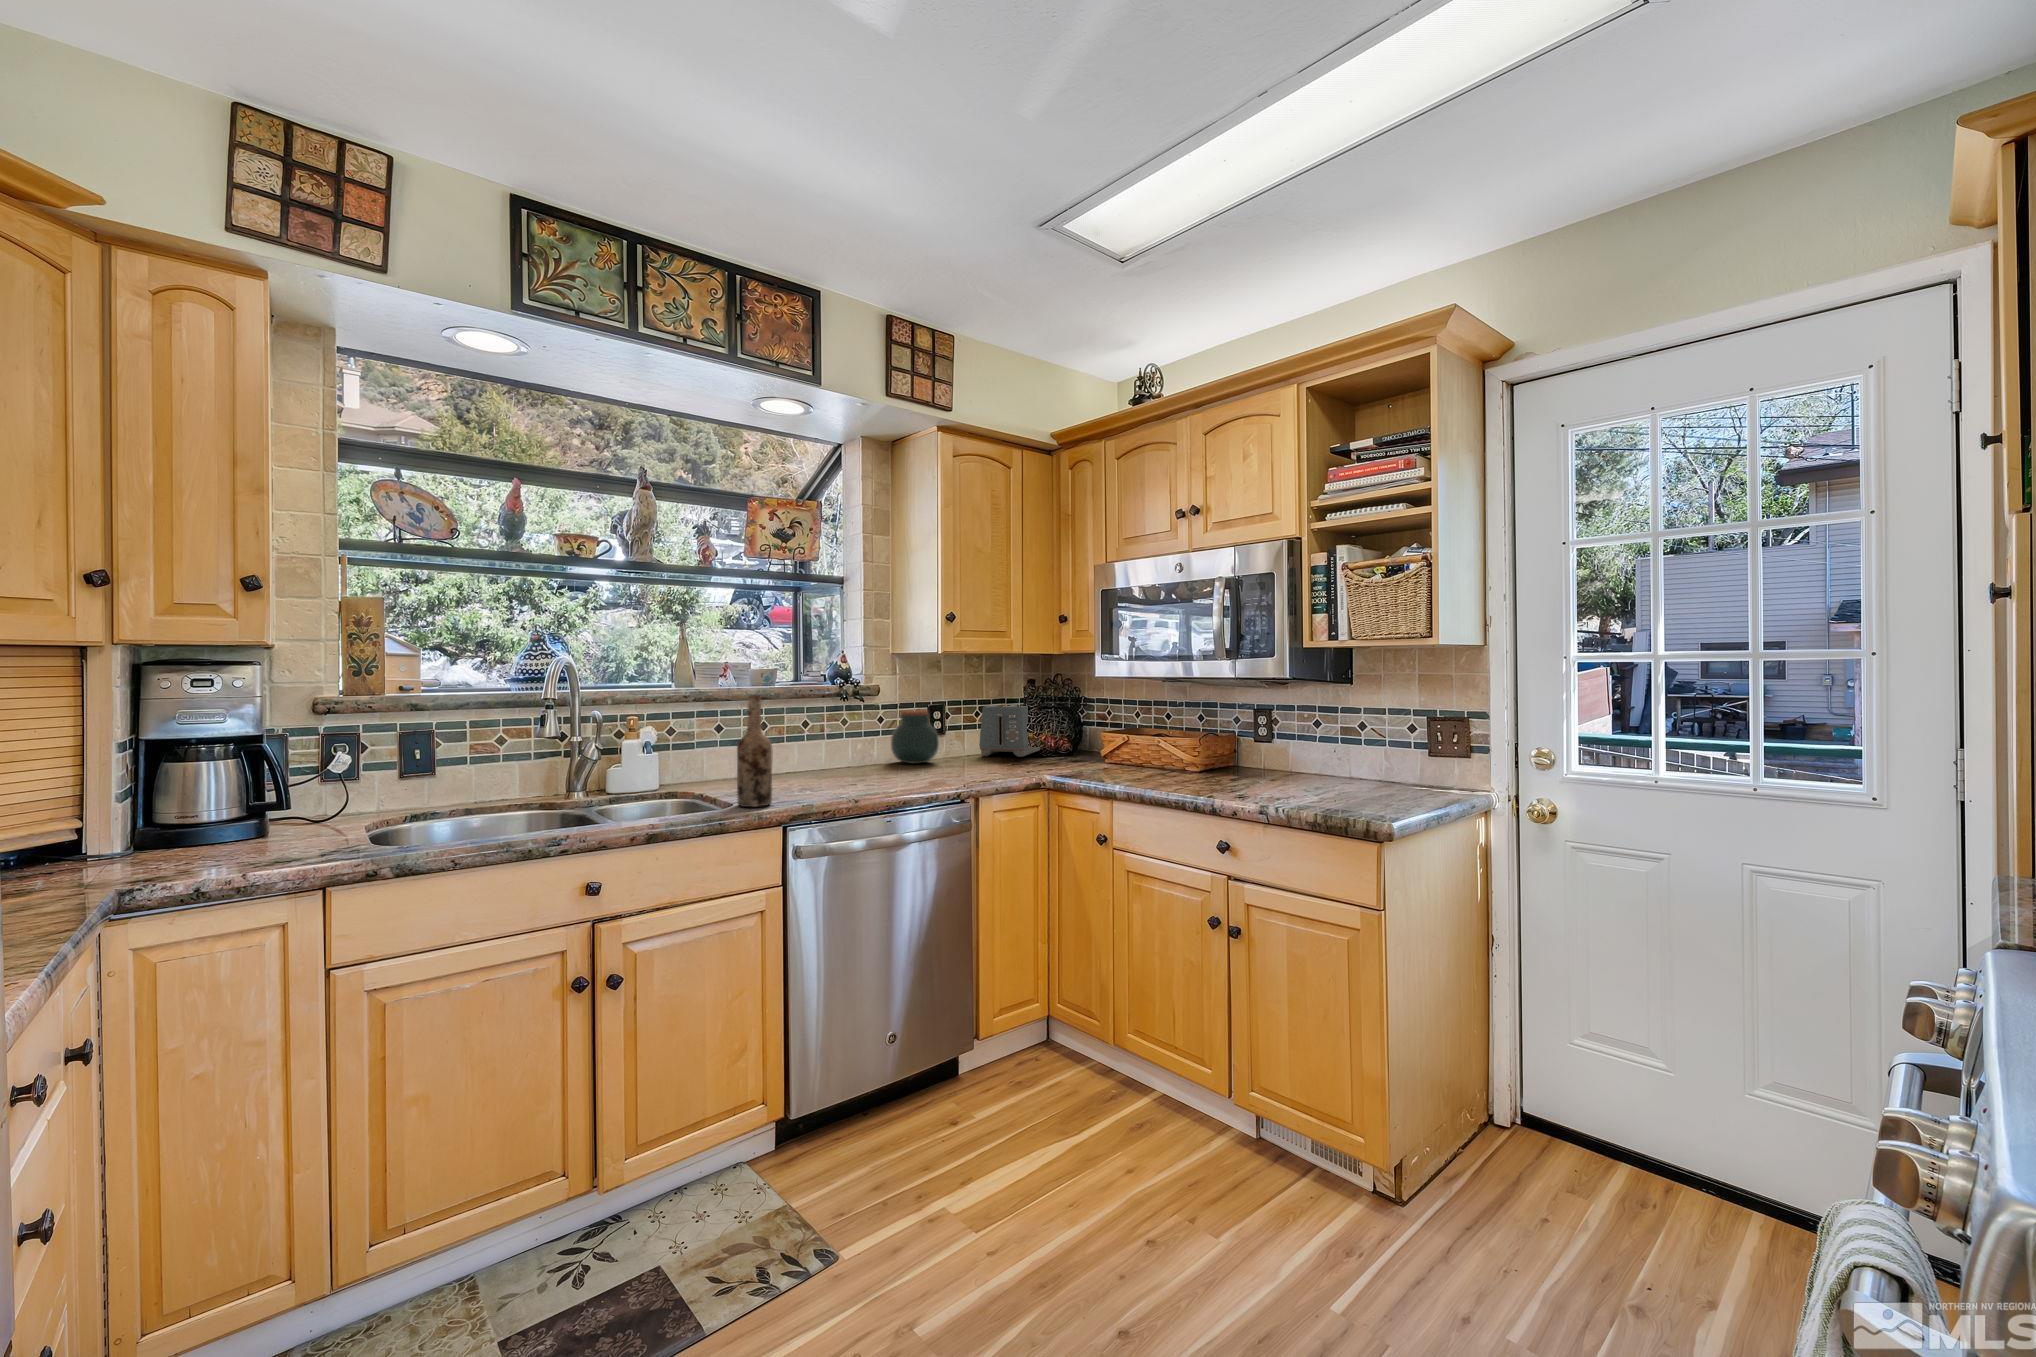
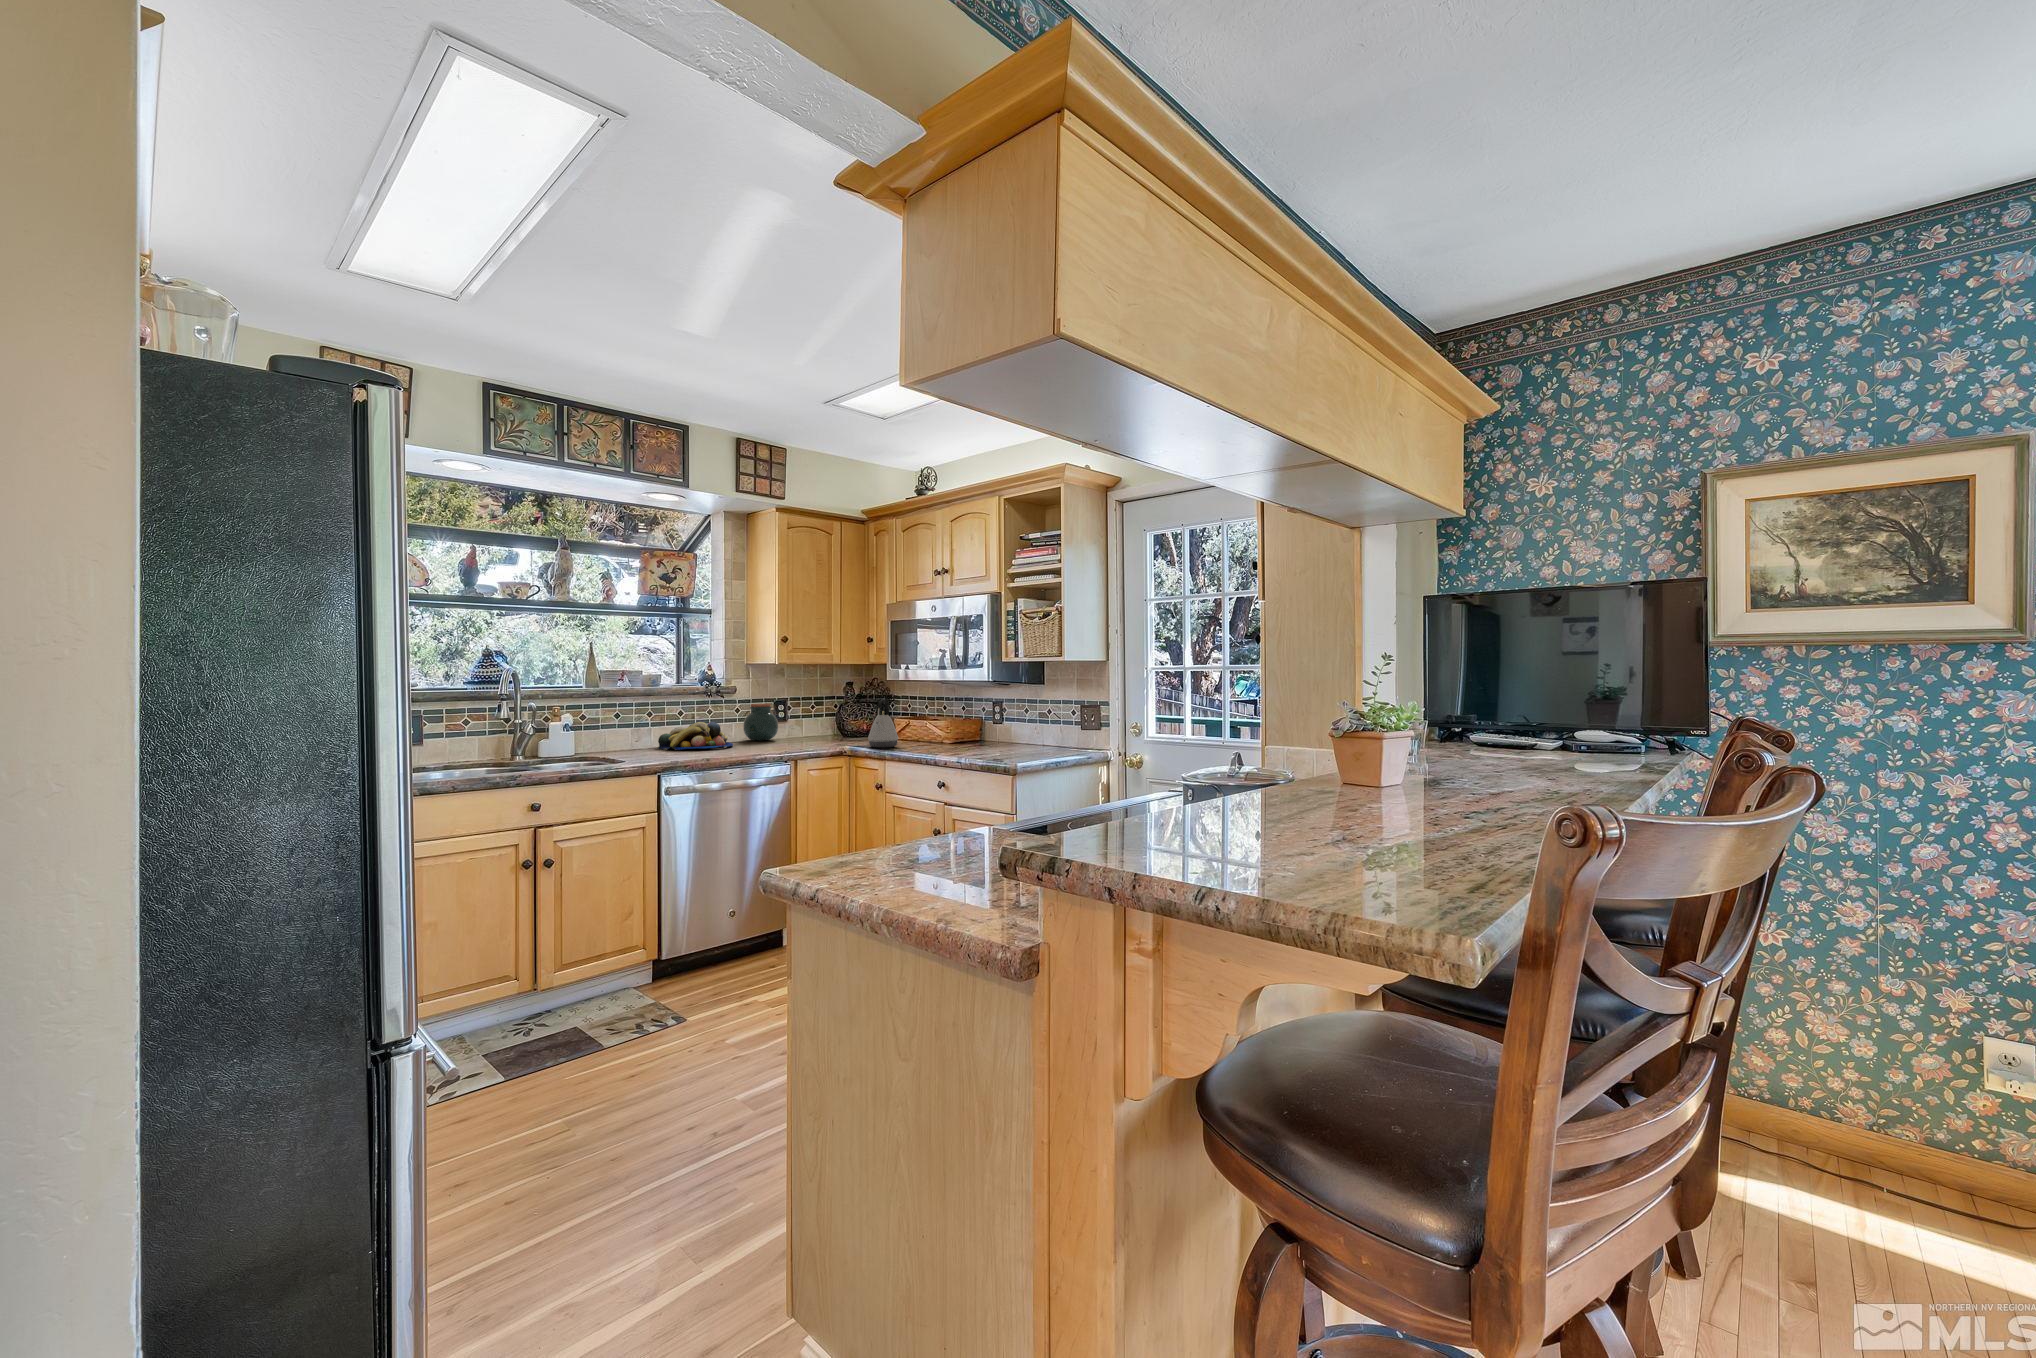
wine bottle: present [737,695,773,807] -> none [629,692,652,762]
toaster: present [979,705,1040,757] -> none [811,700,860,737]
kettle: none [1075,705,1120,778] -> present [868,699,898,748]
fruit bowl: none [775,738,882,781] -> present [658,722,733,750]

